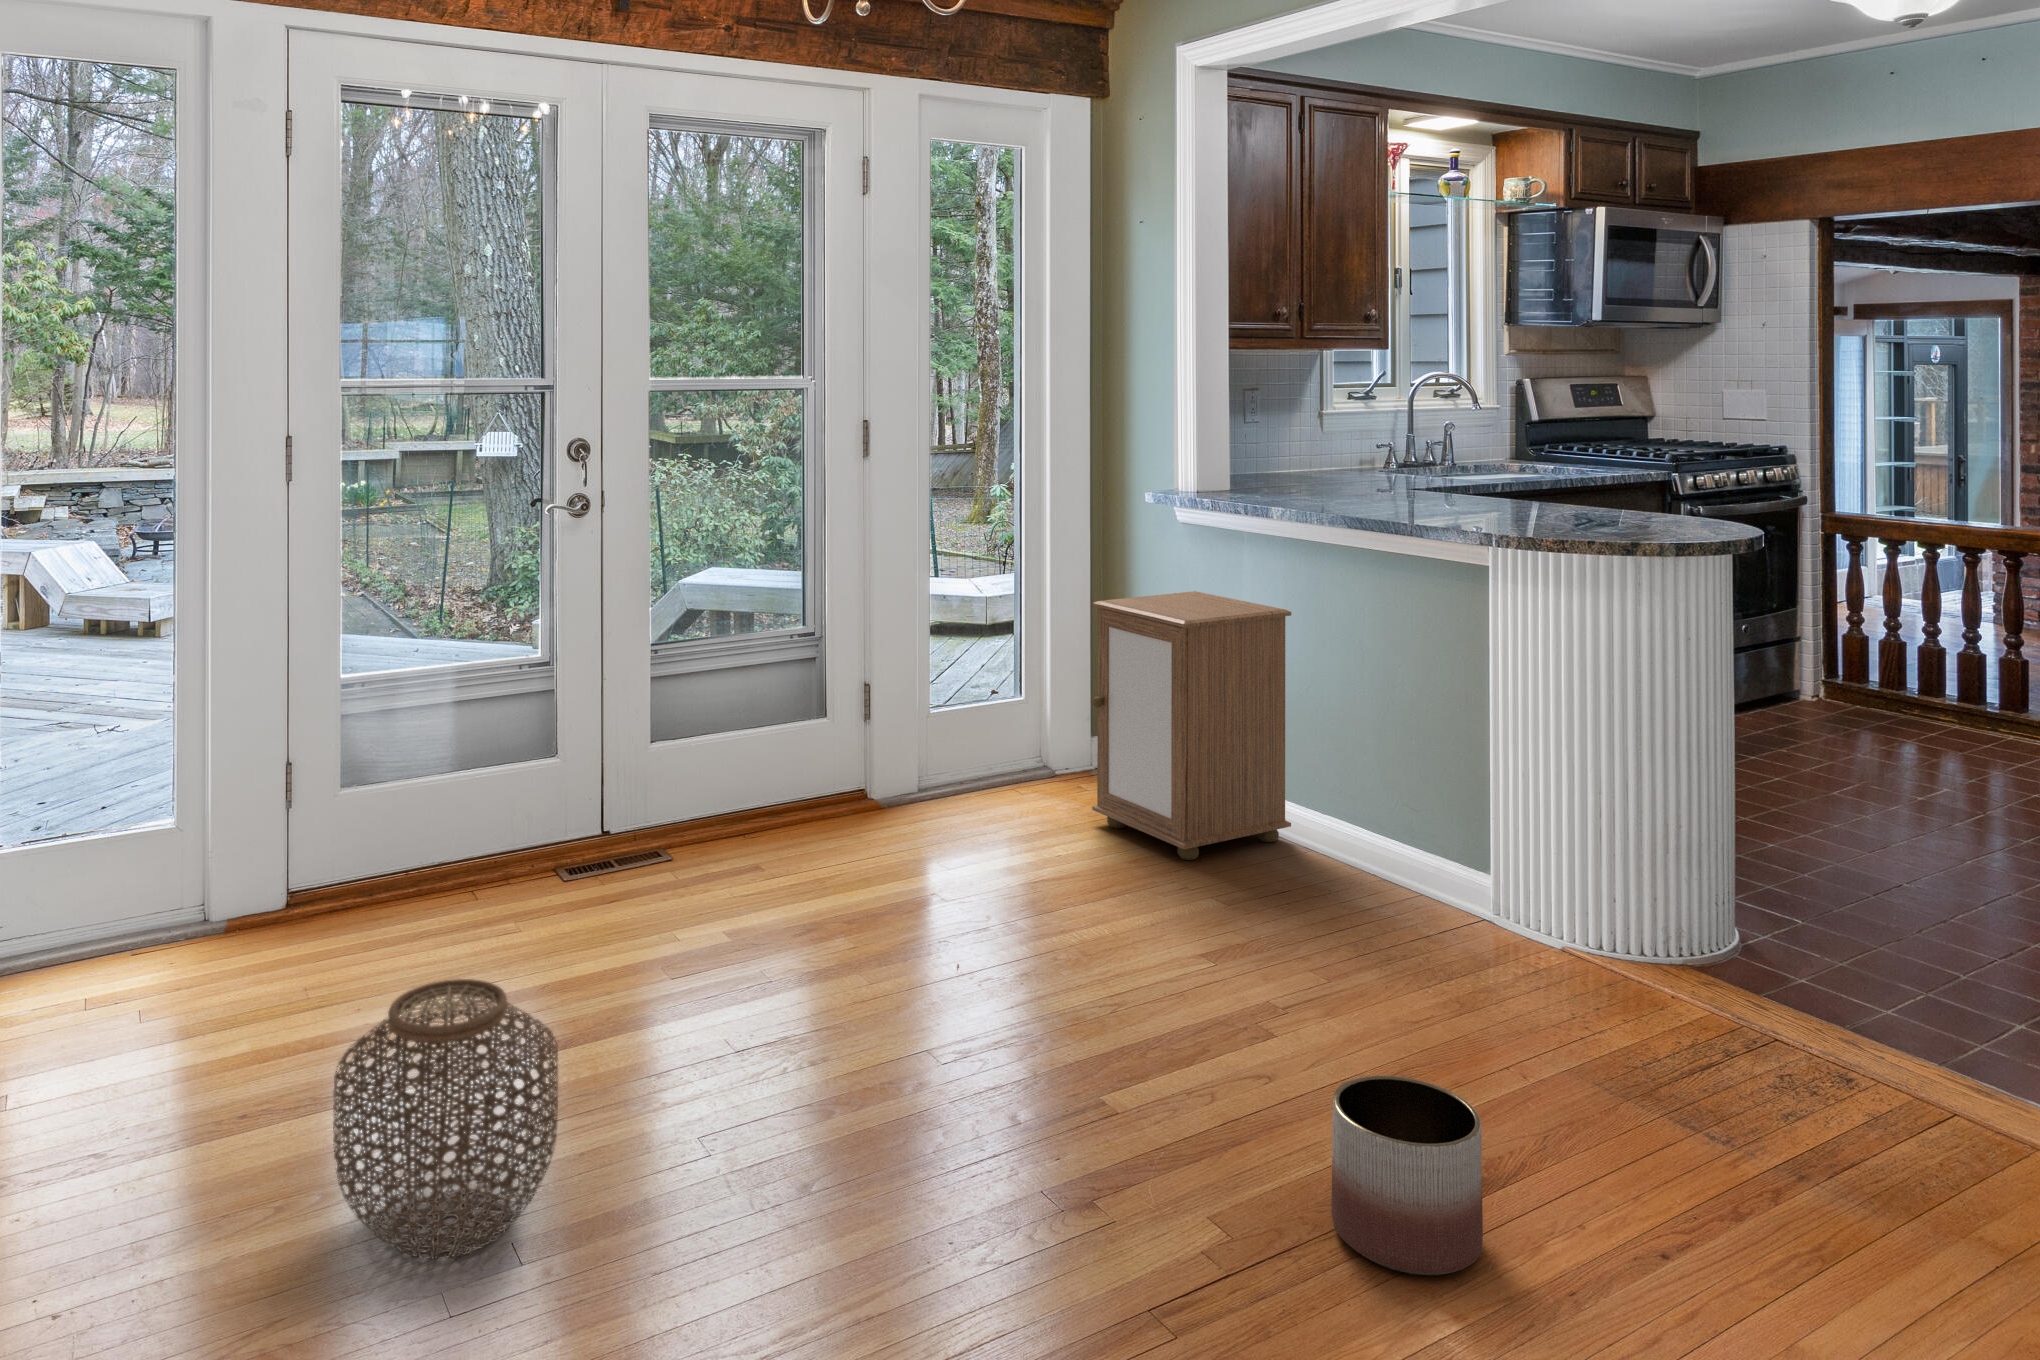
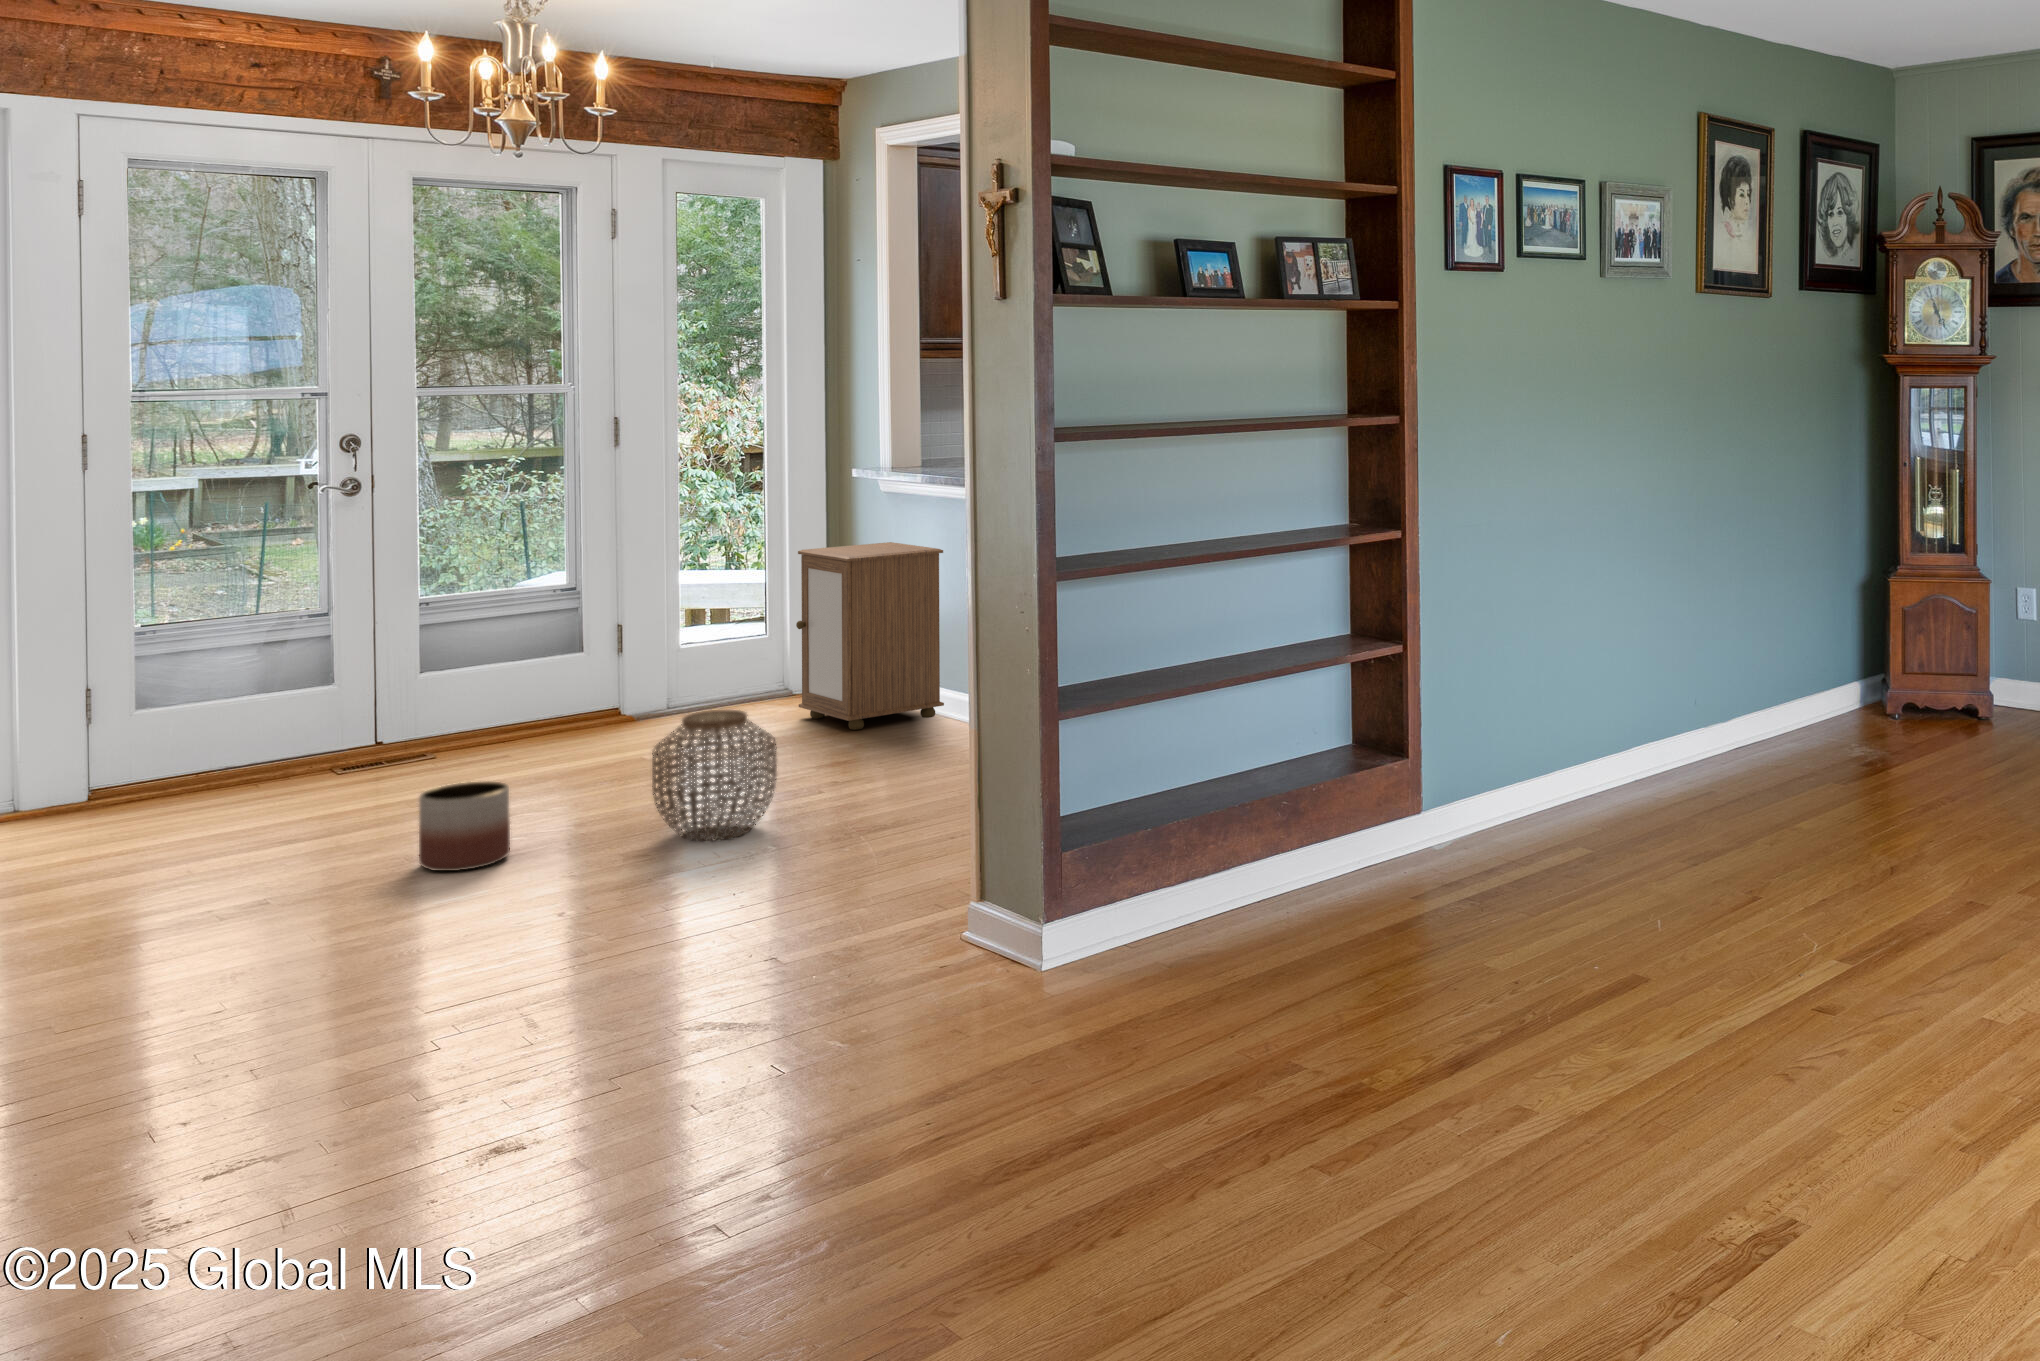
woven basket: present [333,979,558,1259] -> present [652,710,777,841]
planter: present [1331,1076,1483,1275] -> present [419,782,510,871]

